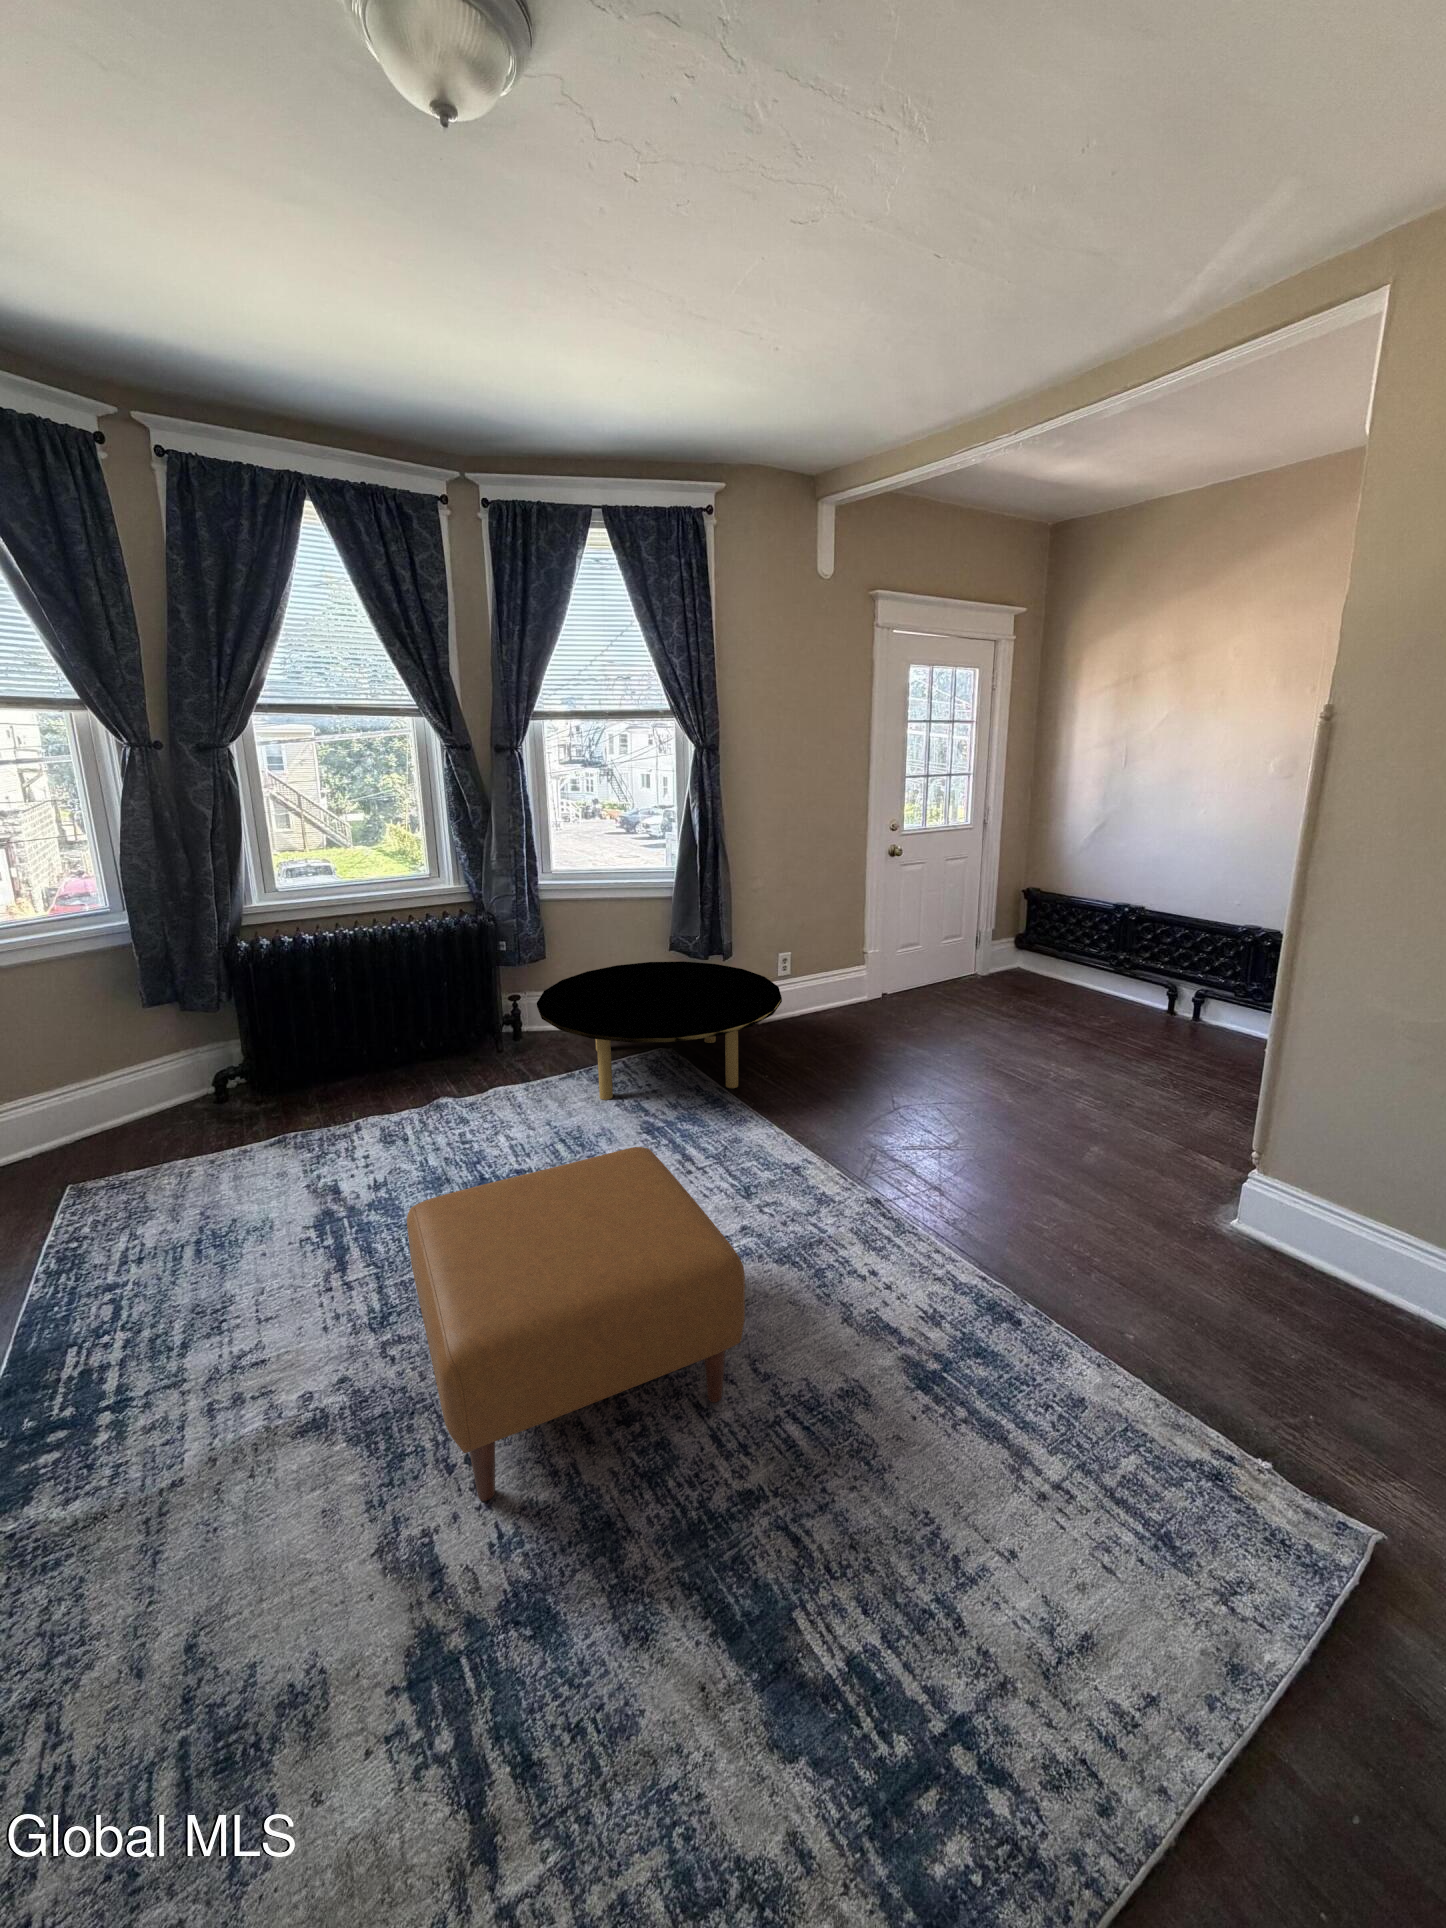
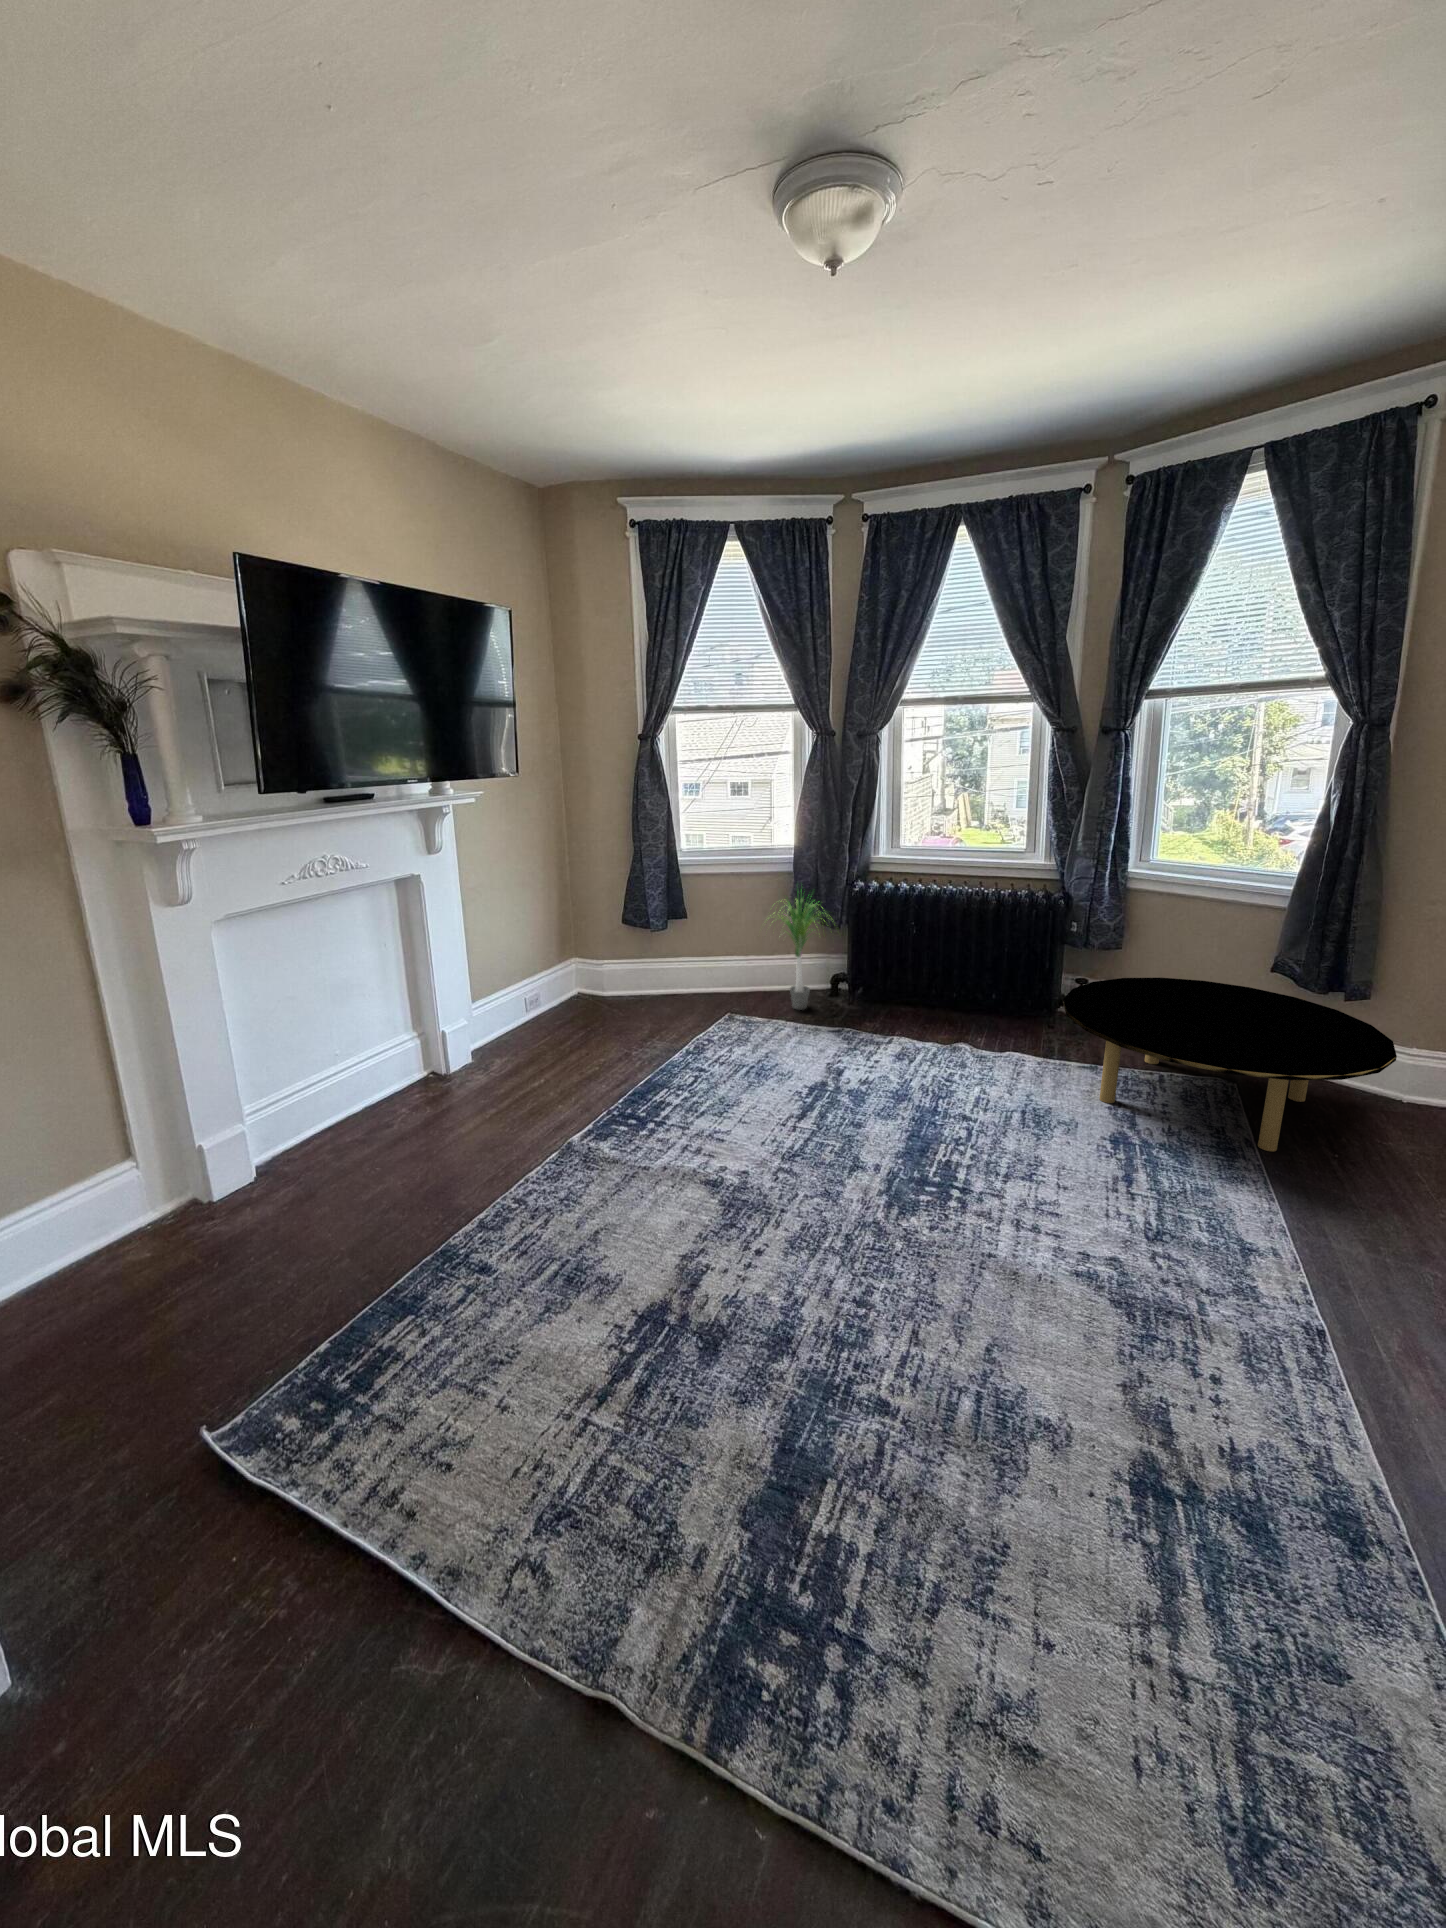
potted plant: none [82,955,233,1138] -> present [767,892,826,1010]
ottoman: present [407,1147,745,1501] -> none [723,1077,1007,1342]

